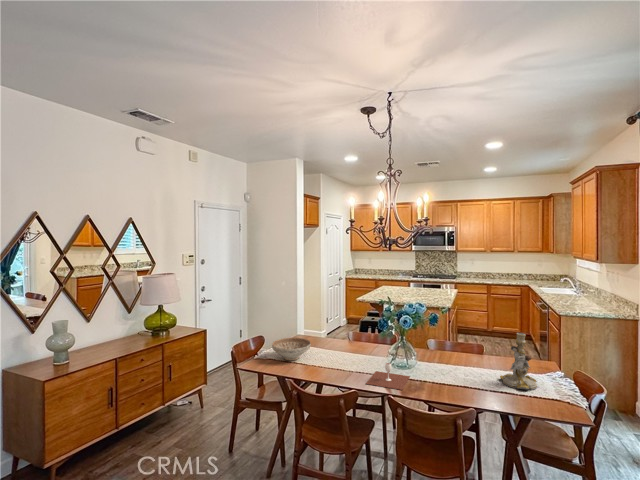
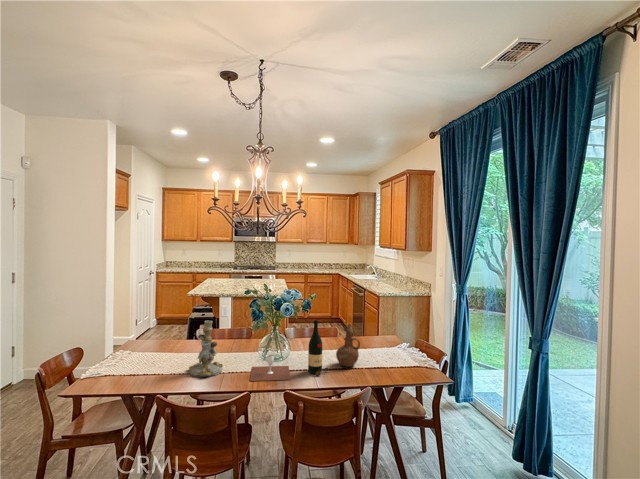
candlestick: present [500,333,537,390] -> present [189,320,223,377]
wine bottle: none [425,335,448,391] -> present [308,320,329,375]
decorative bowl: present [272,338,311,361] -> none [115,344,168,373]
ceramic pitcher: none [460,343,487,389] -> present [336,324,360,367]

